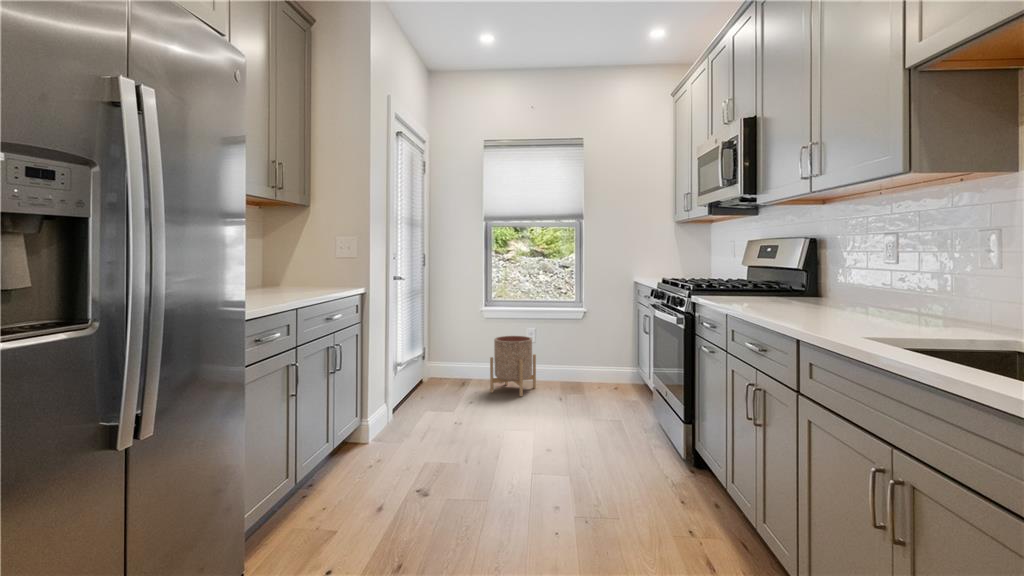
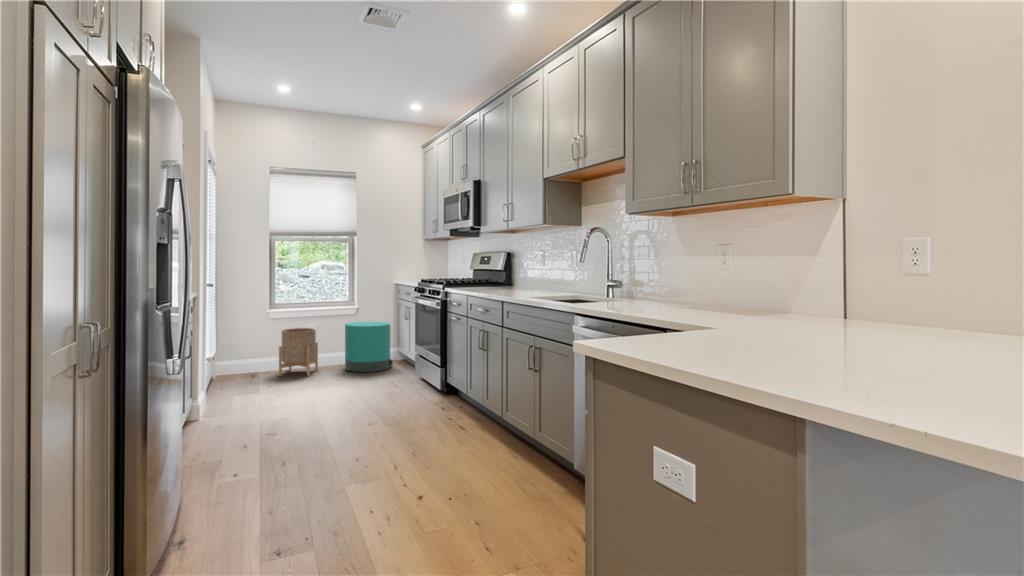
trash can: none [567,331,627,399] -> present [345,322,393,372]

